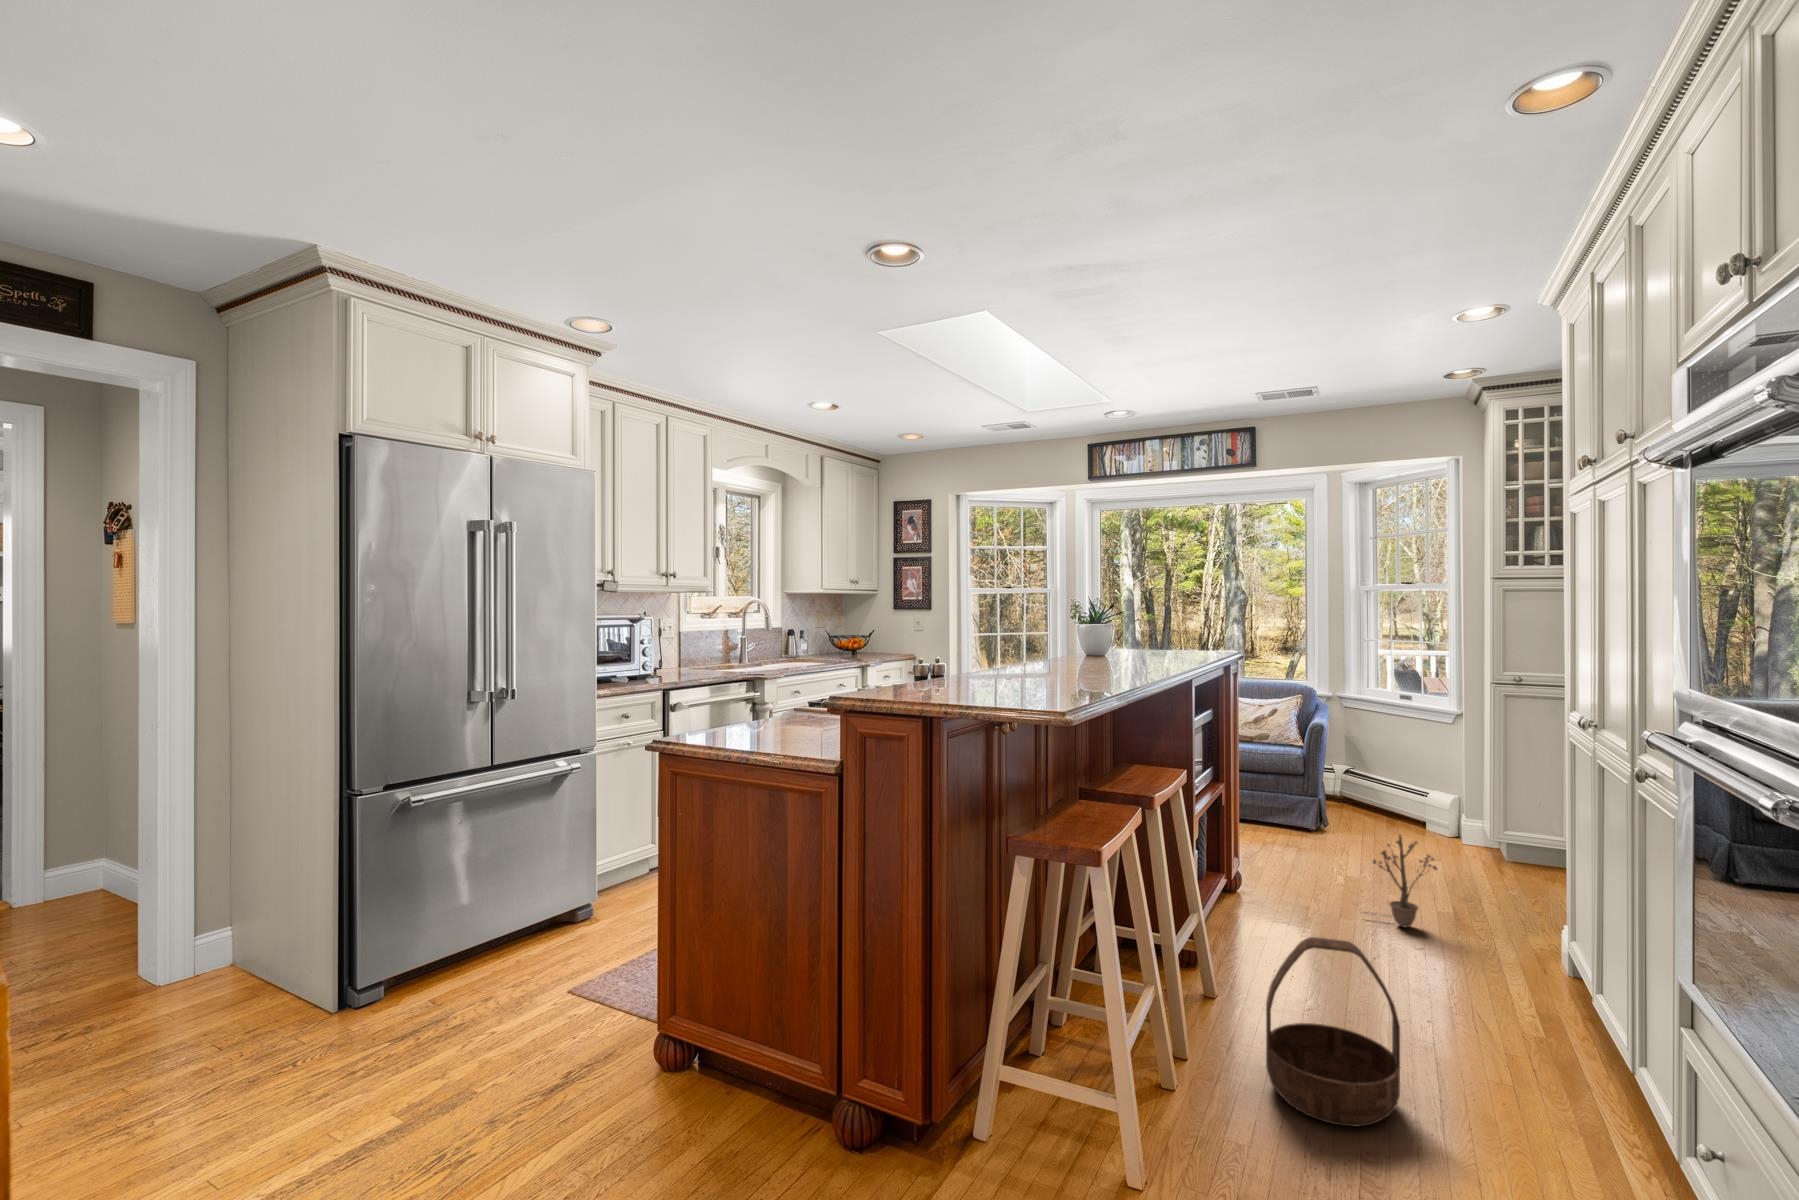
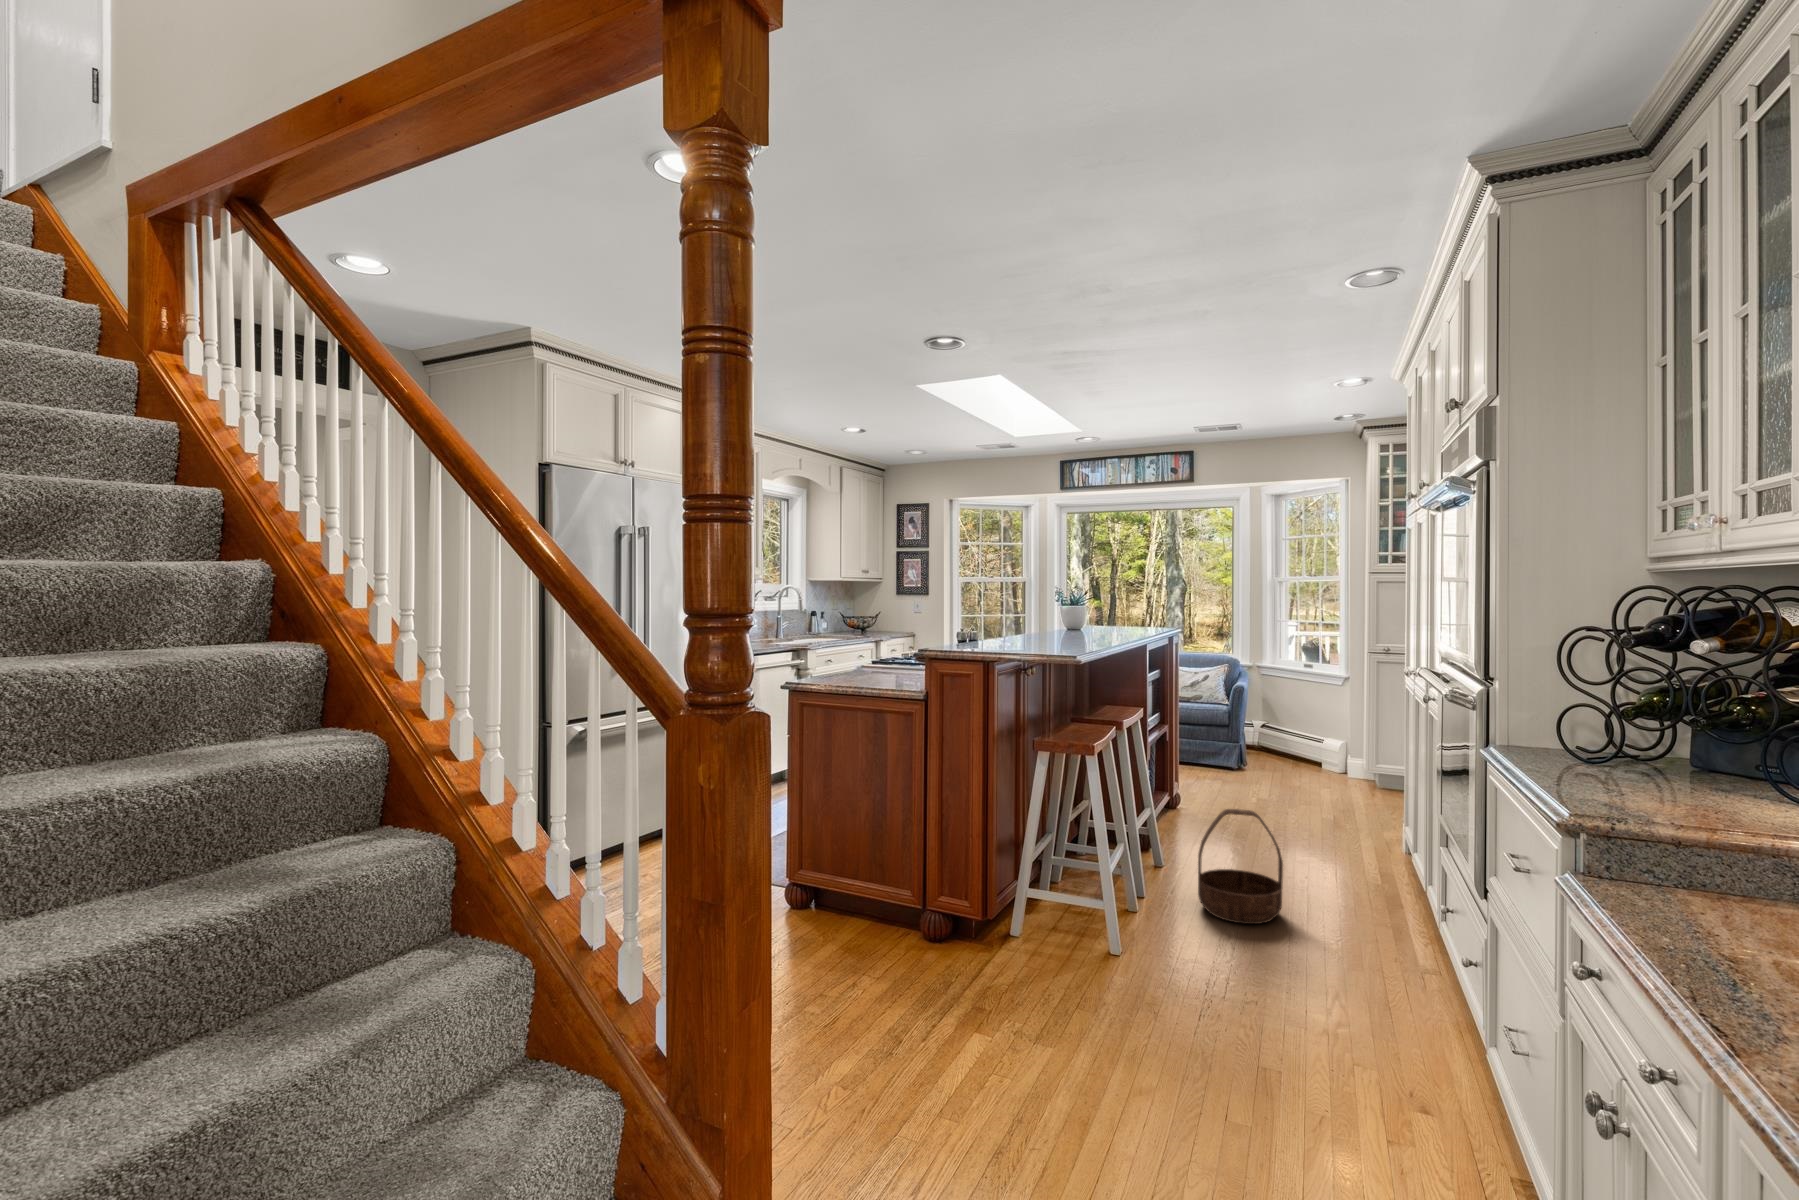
decorative plant: present [1365,836,1437,927] -> none [1266,759,1320,825]

